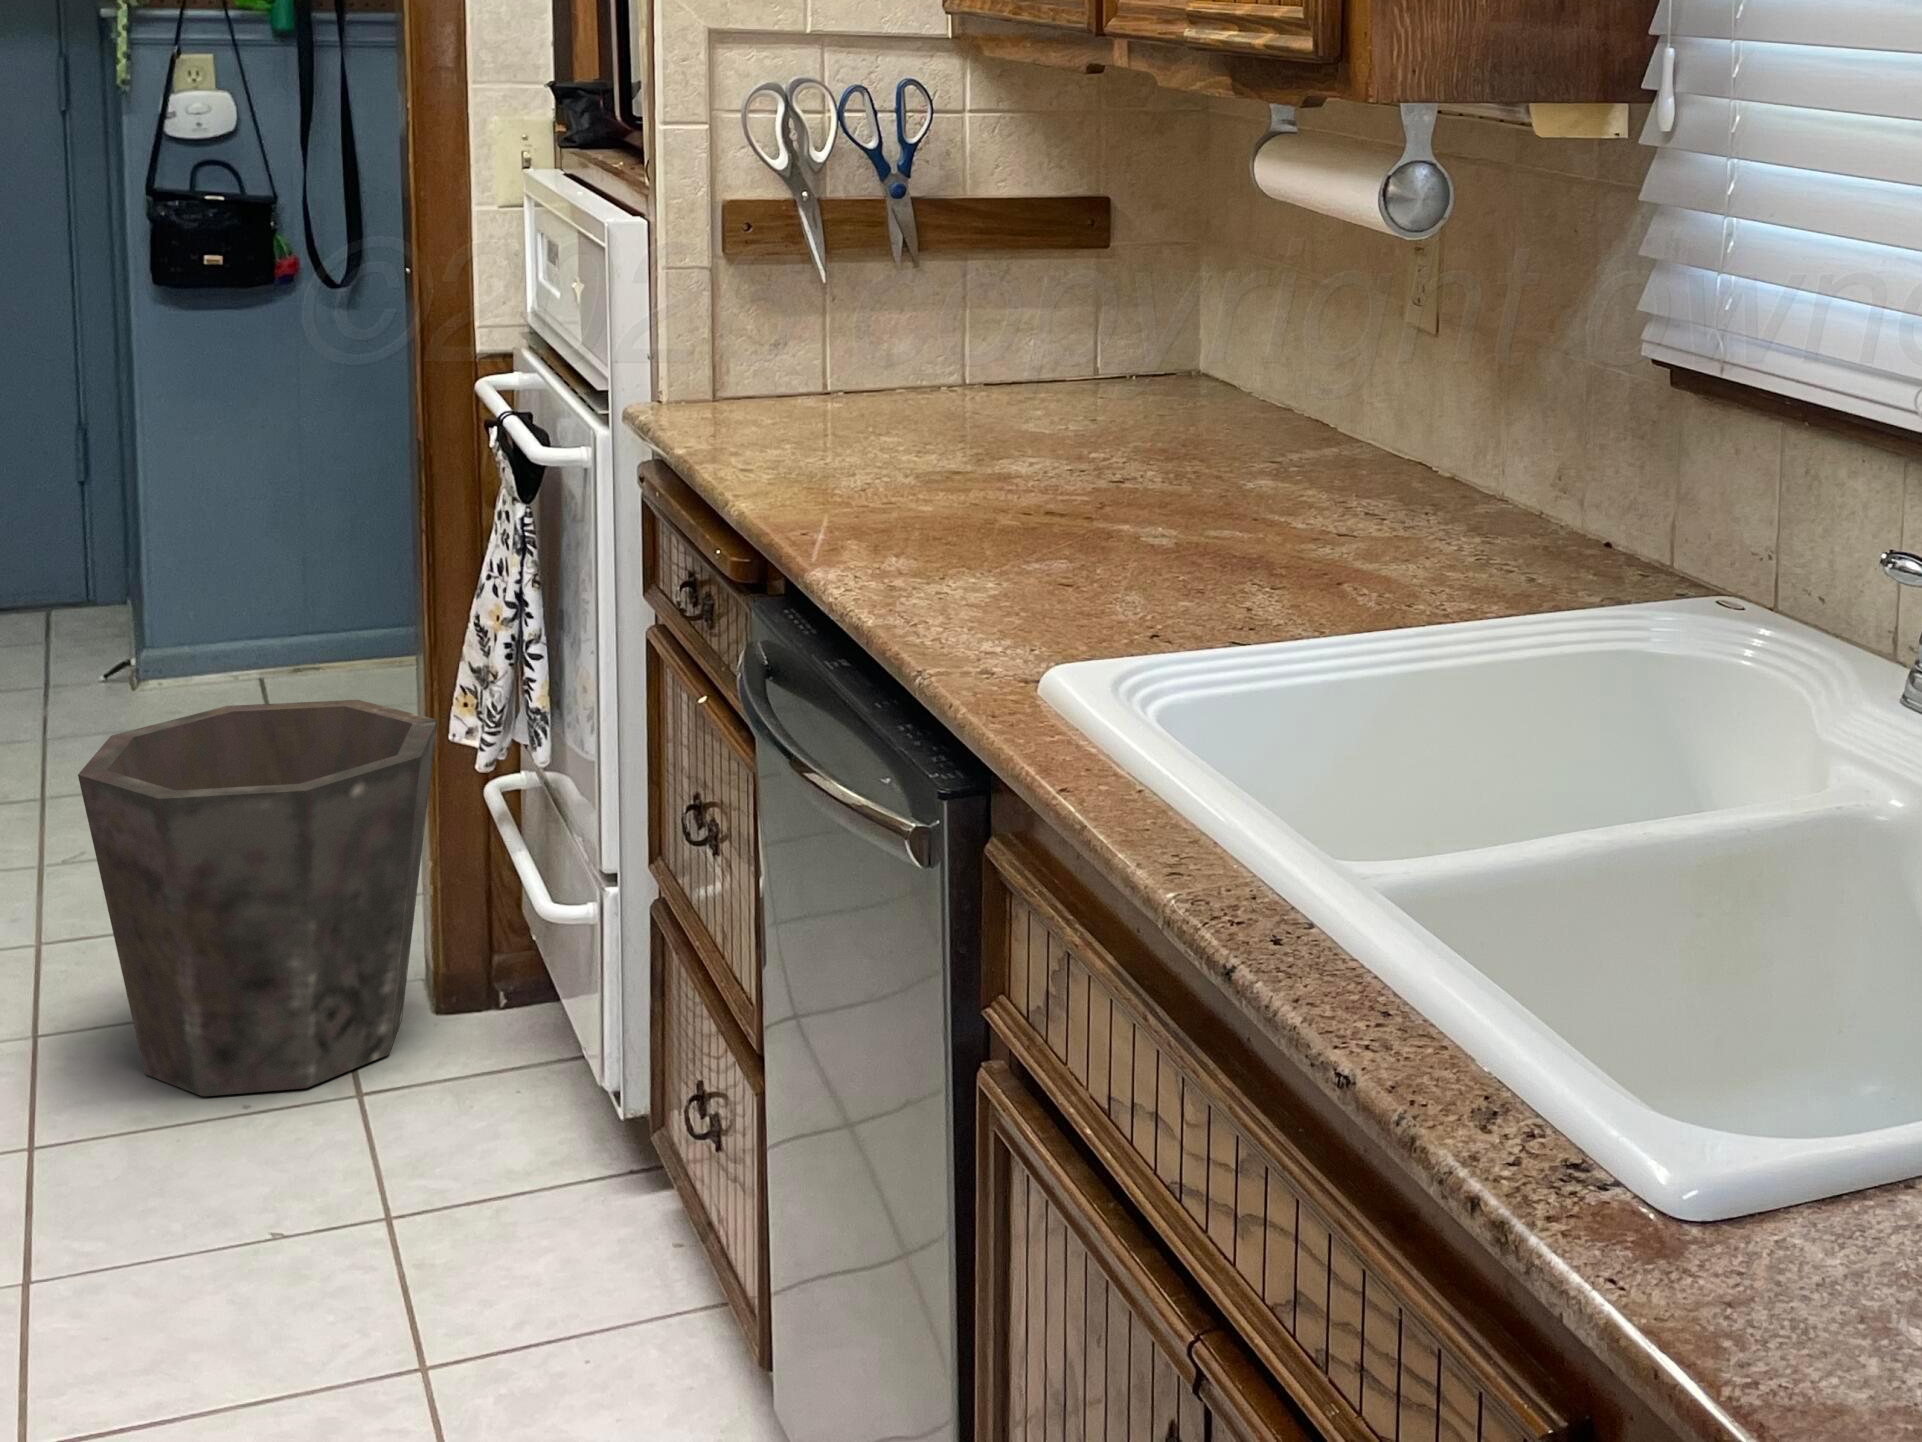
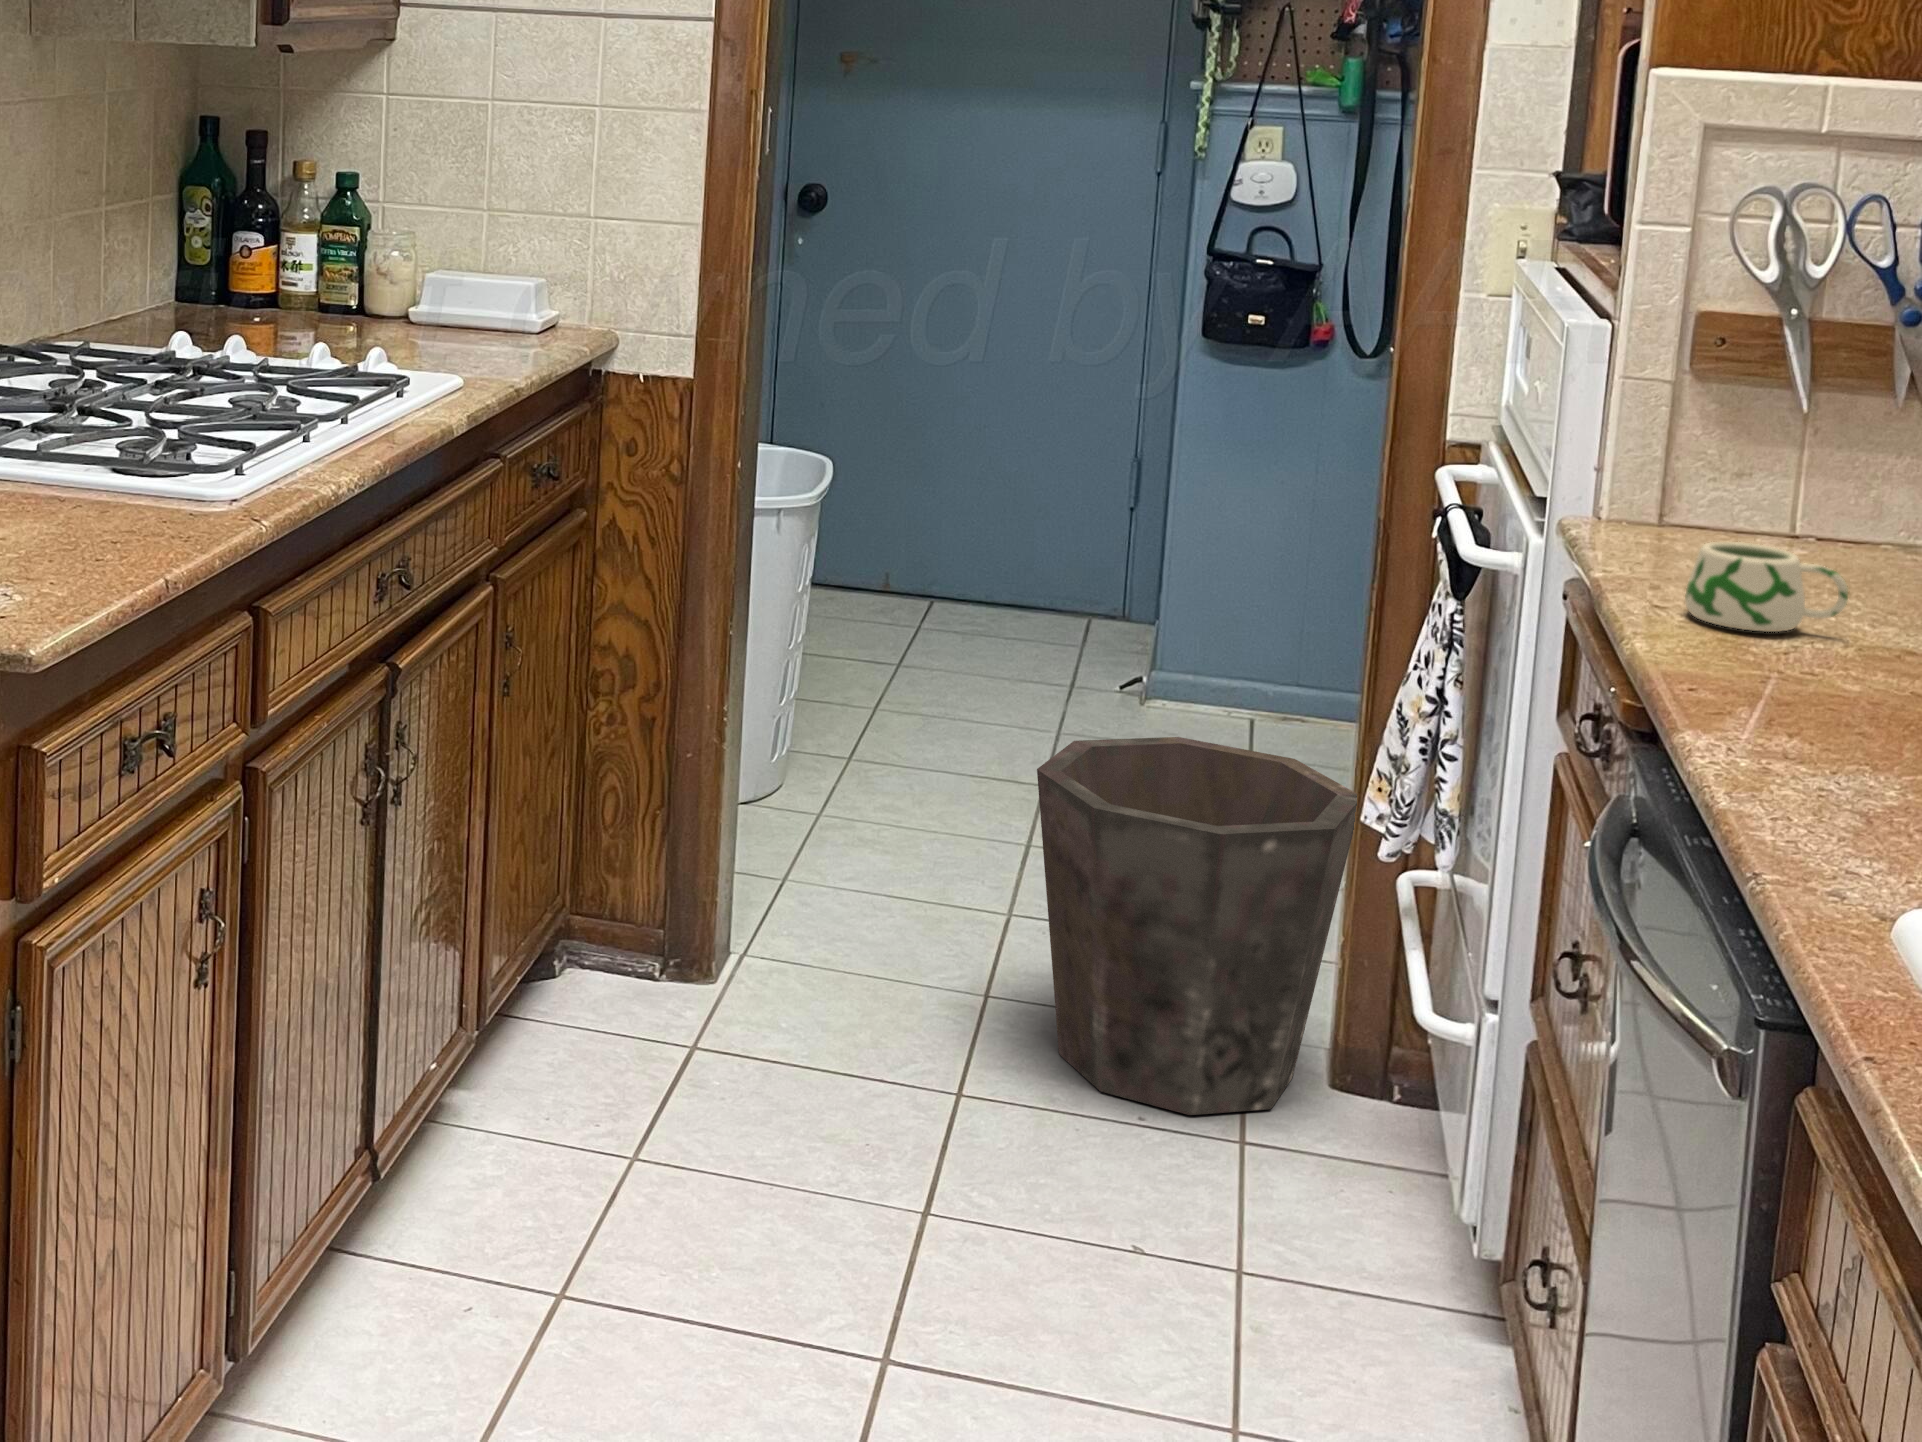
mug: none [764,401,895,477] -> present [1685,542,1848,632]

